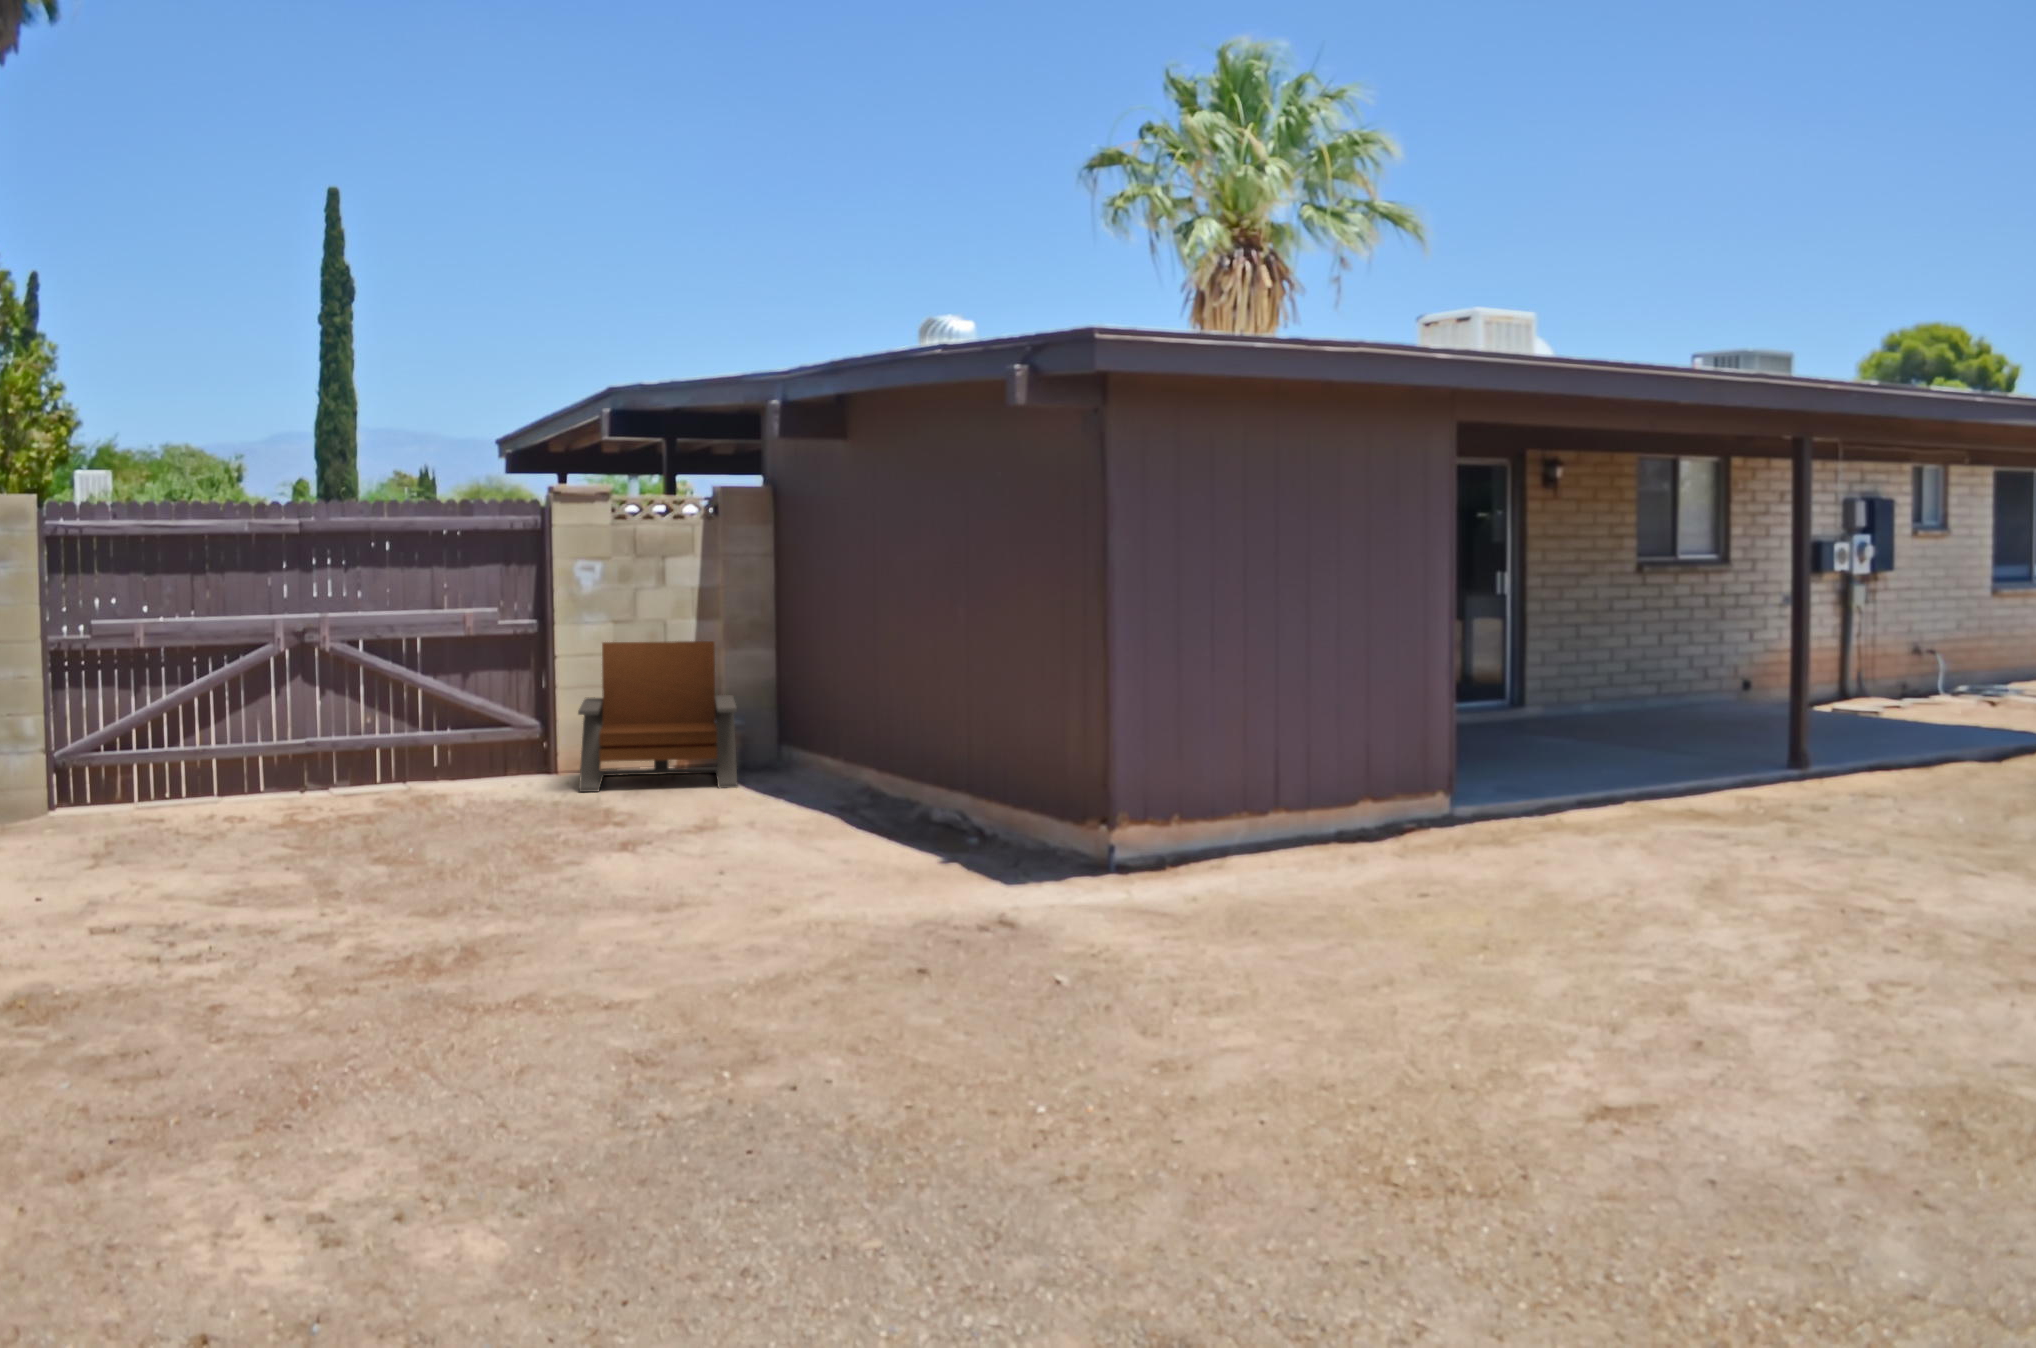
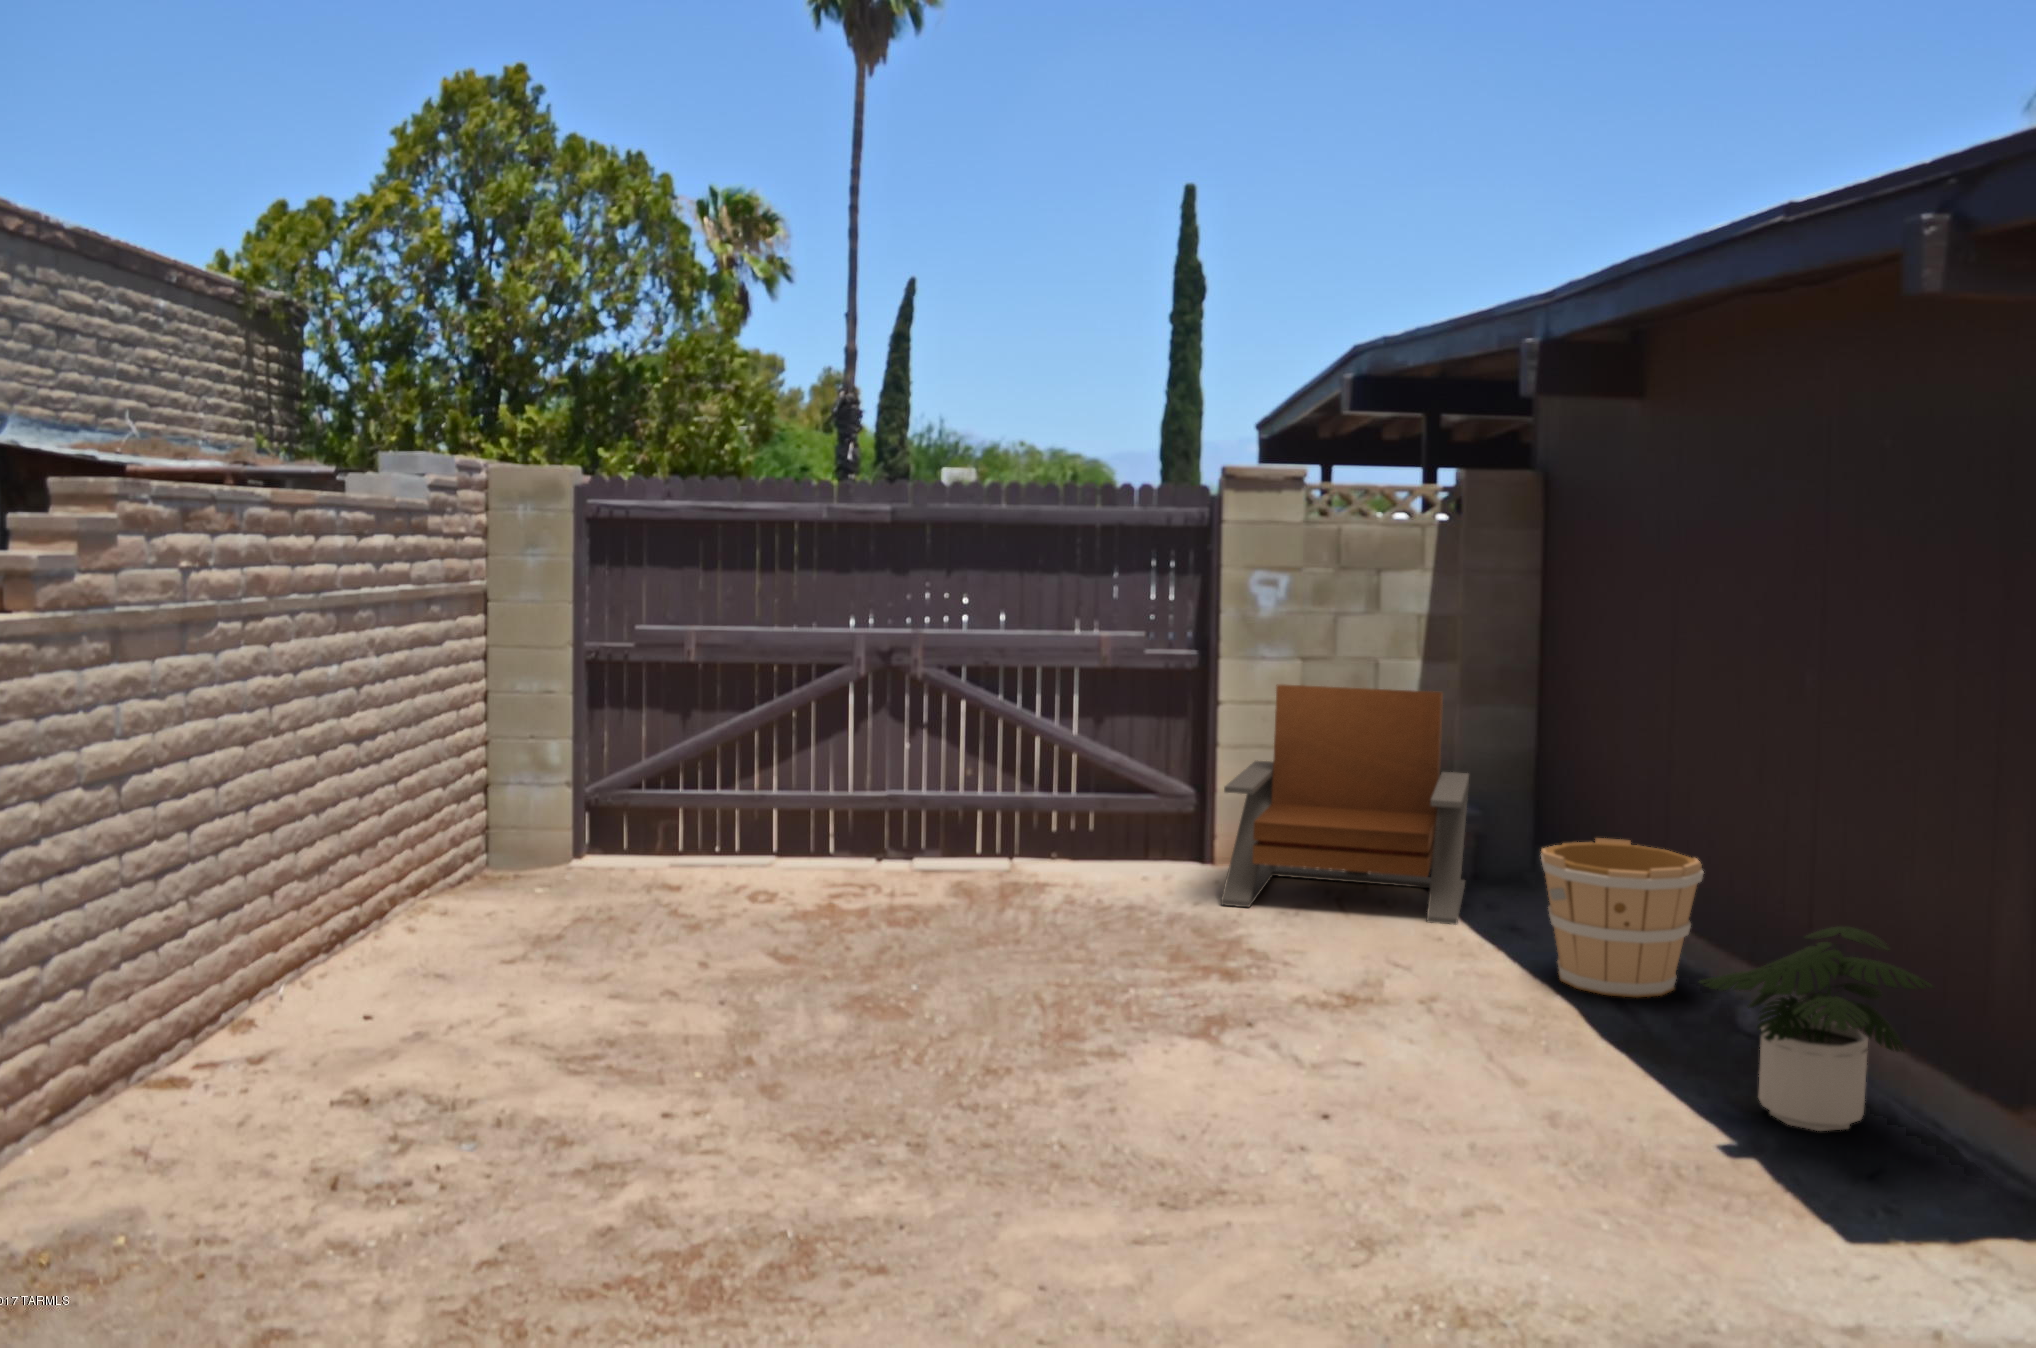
wooden bucket: none [793,719,887,808] -> present [1541,838,1704,997]
potted plant: none [891,739,1004,842] -> present [1699,926,1933,1131]

